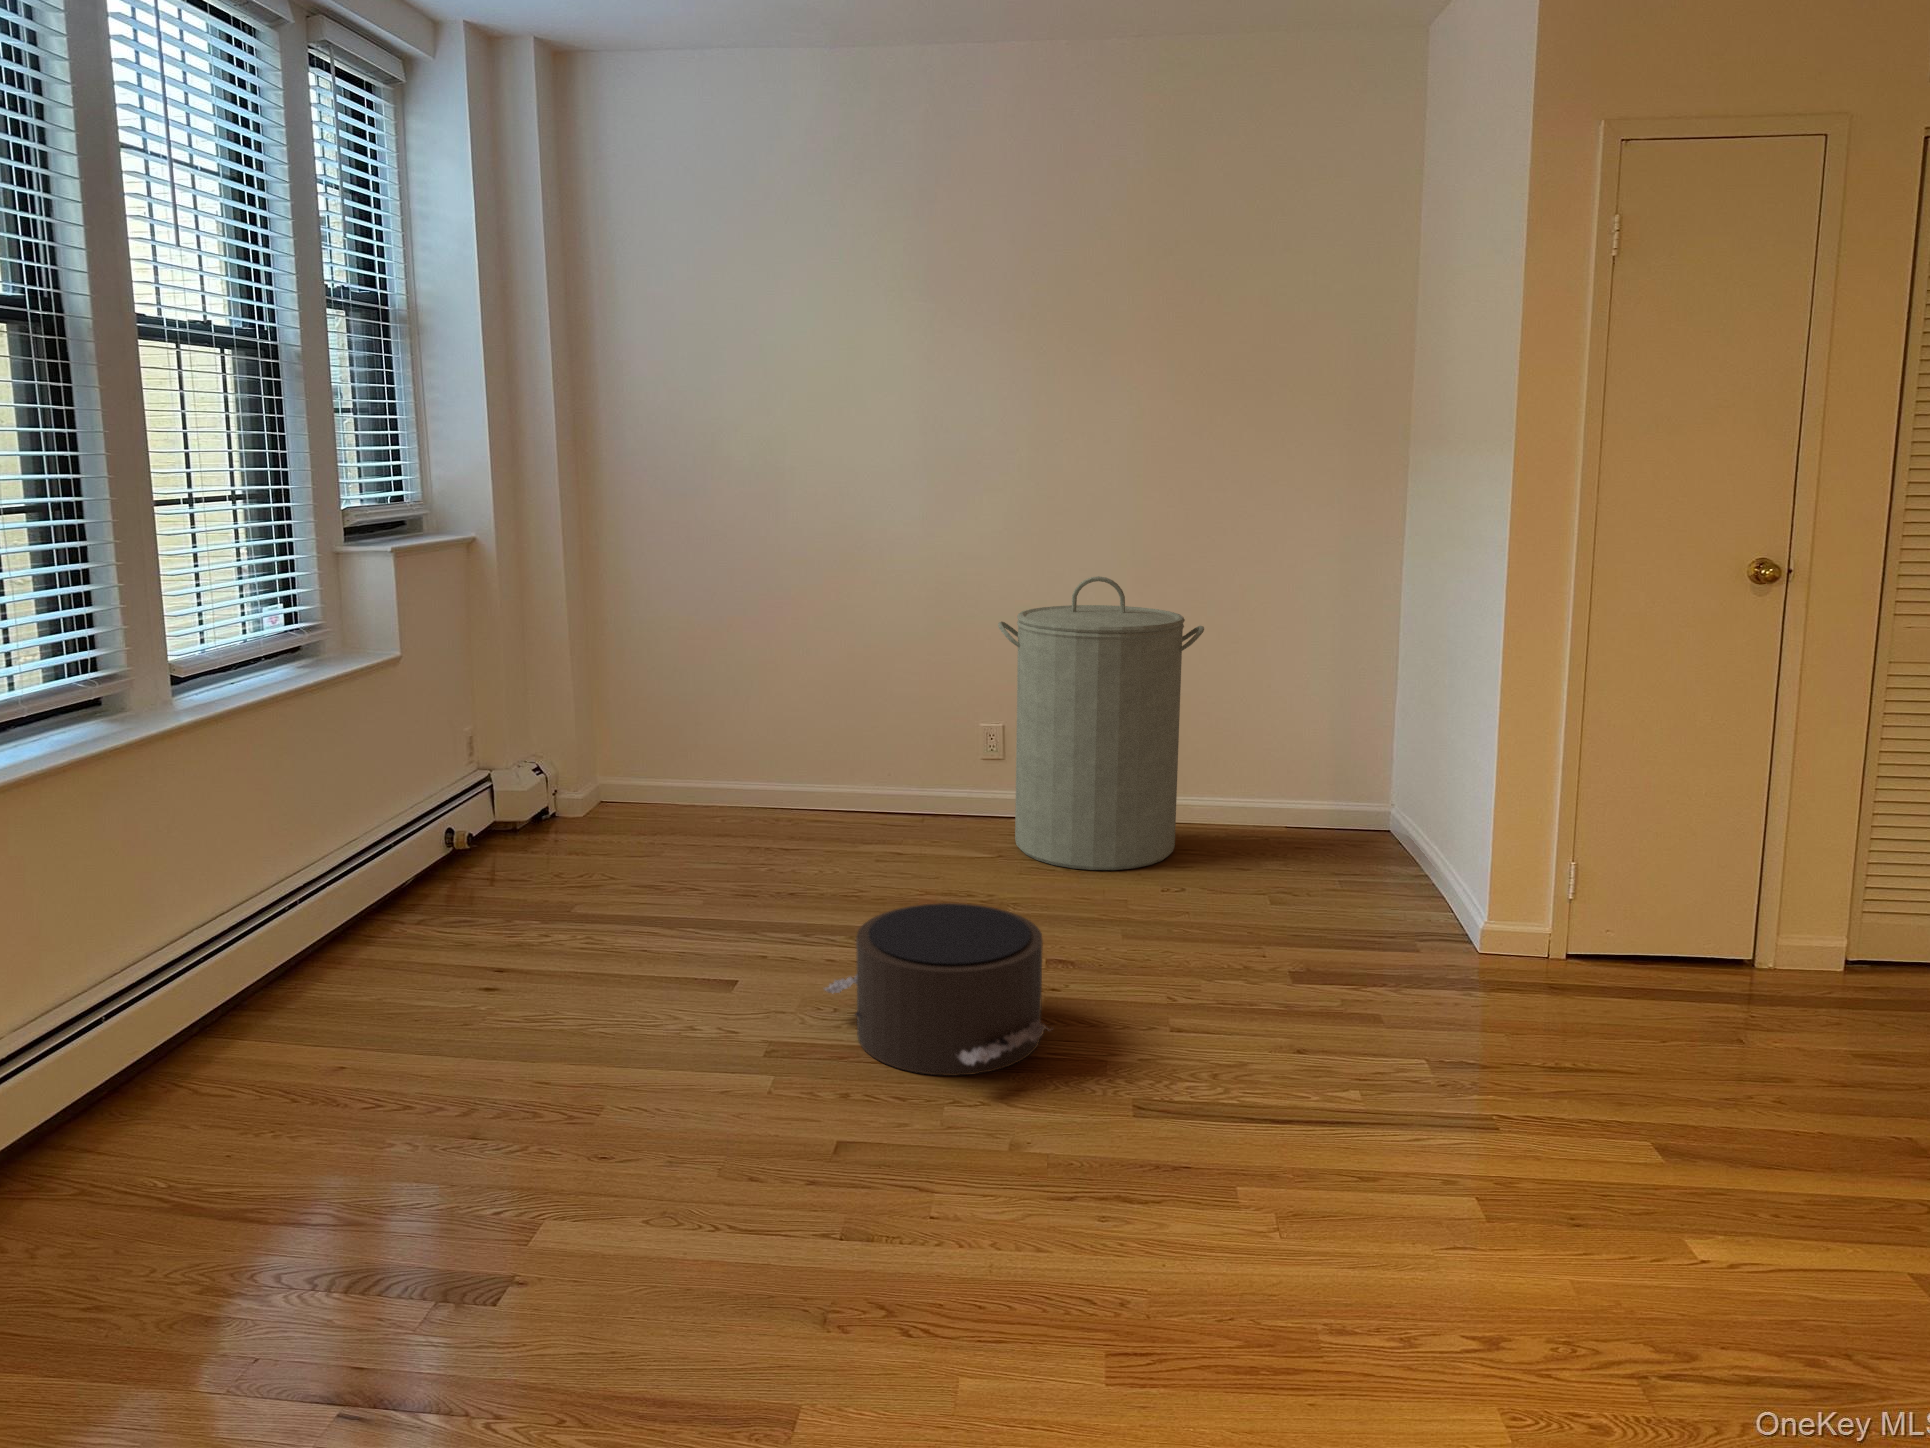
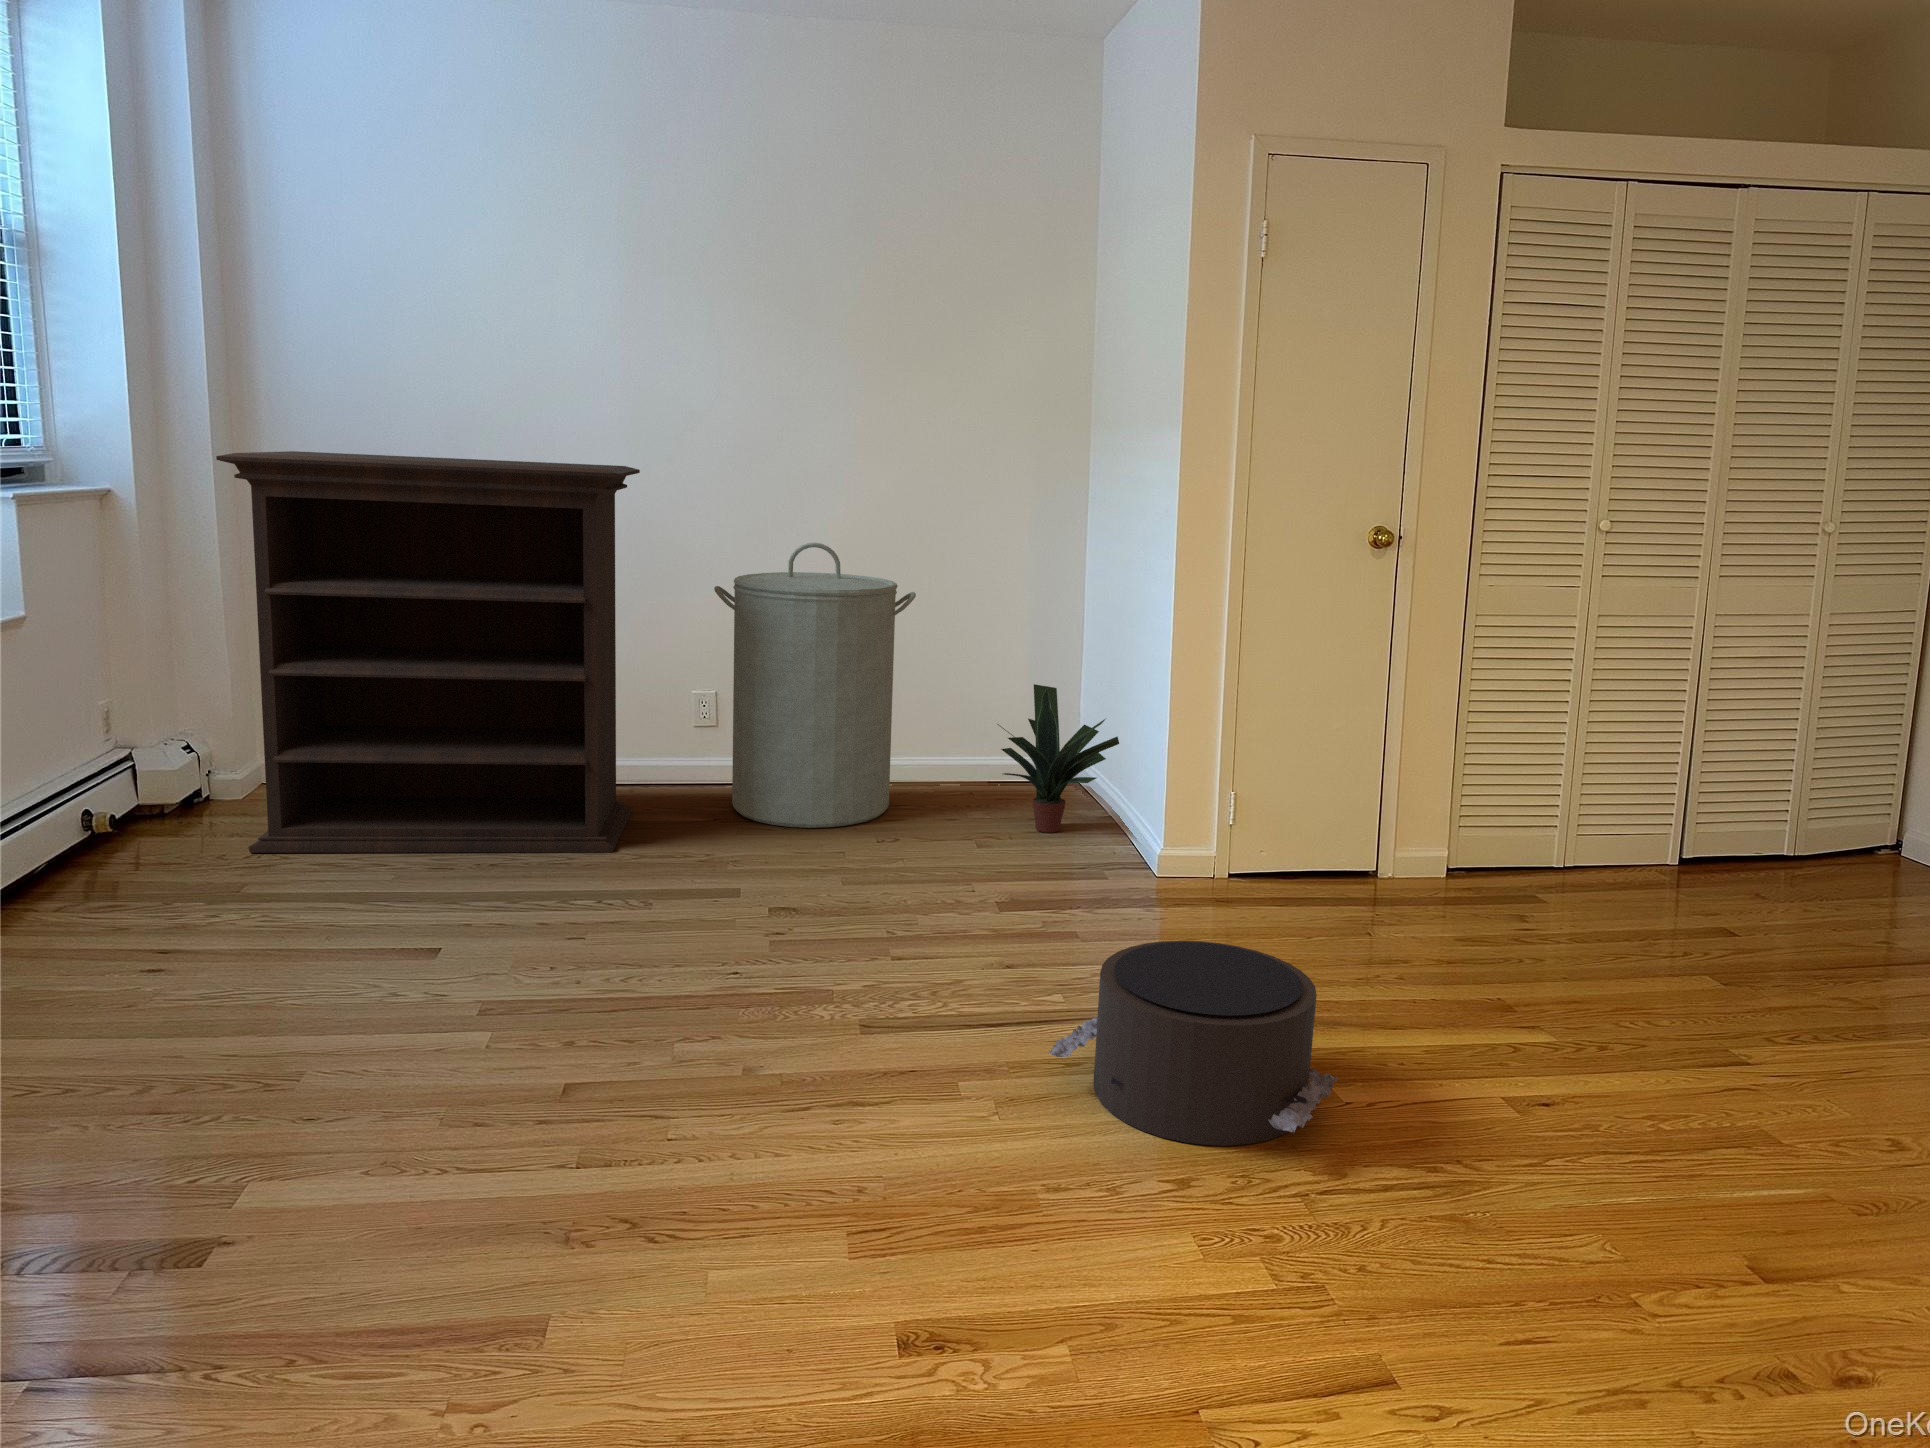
bookshelf: none [552,503,926,889] -> present [216,451,640,853]
potted plant: none [1291,724,1430,887] -> present [998,684,1119,833]
pouf: present [824,903,1051,1076] -> present [1048,941,1338,1146]

